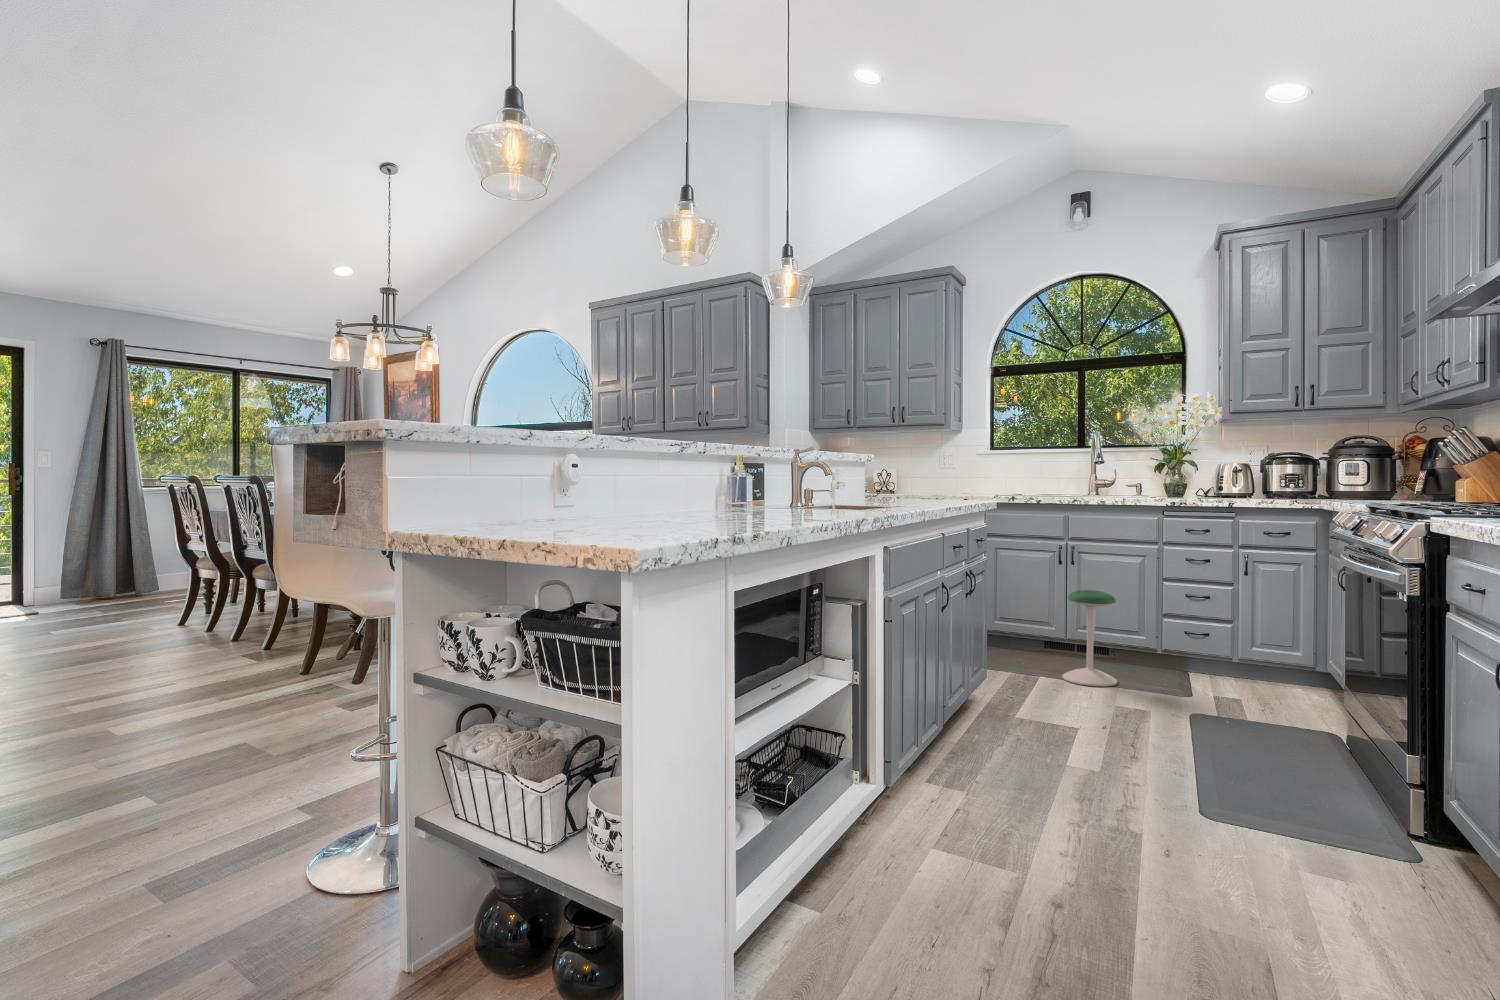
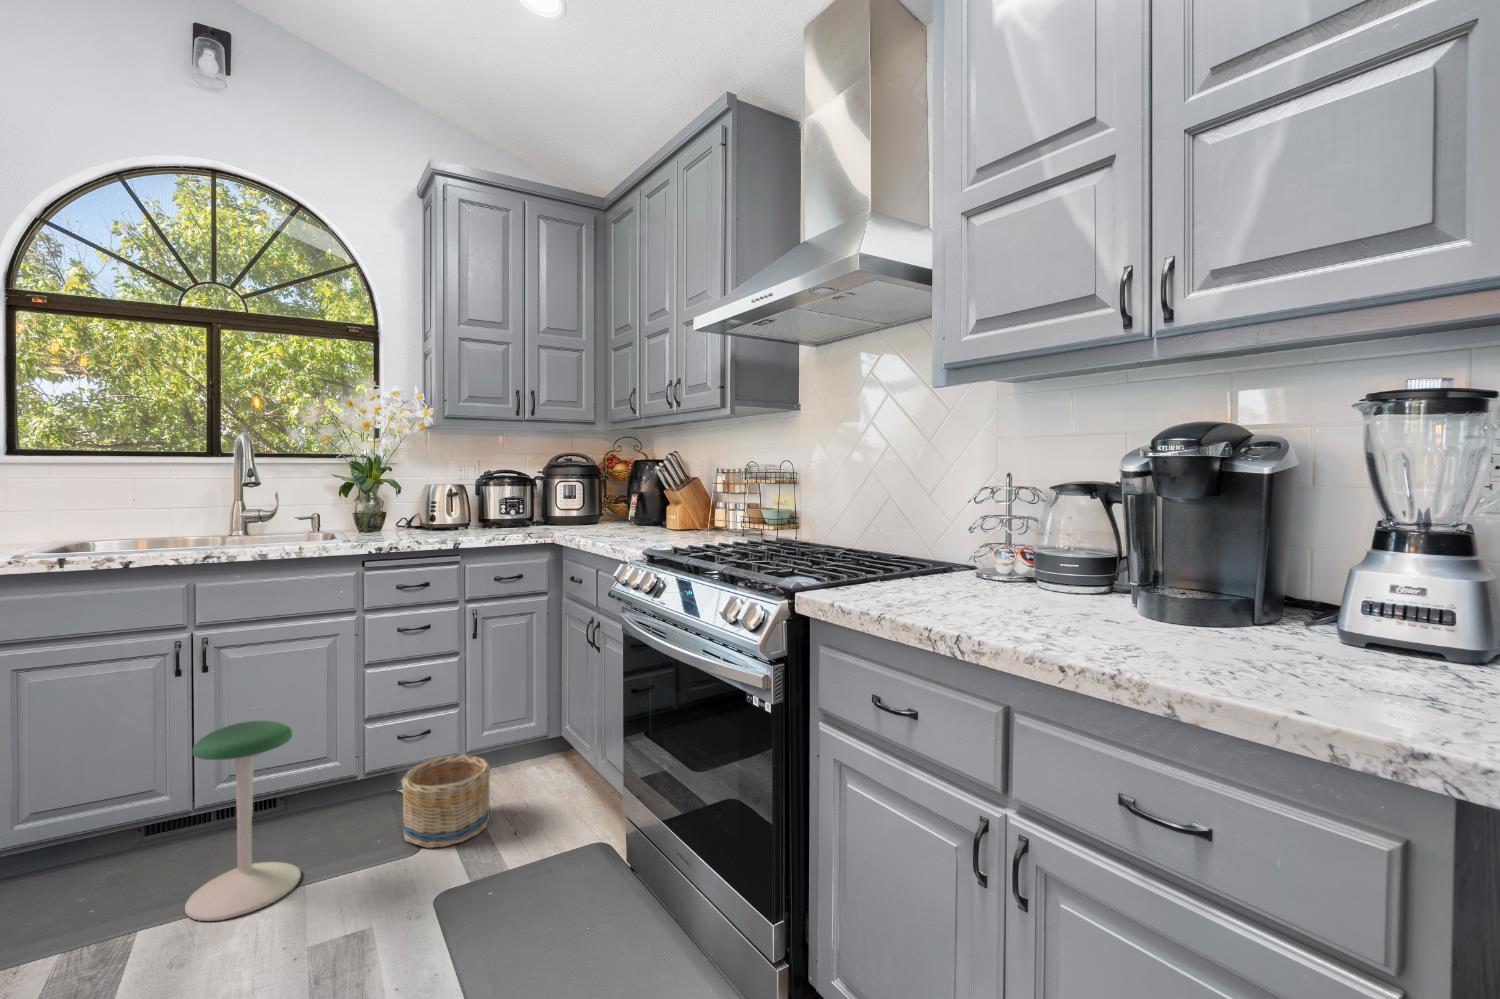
basket: none [1180,647,1245,699] -> present [402,755,491,848]

